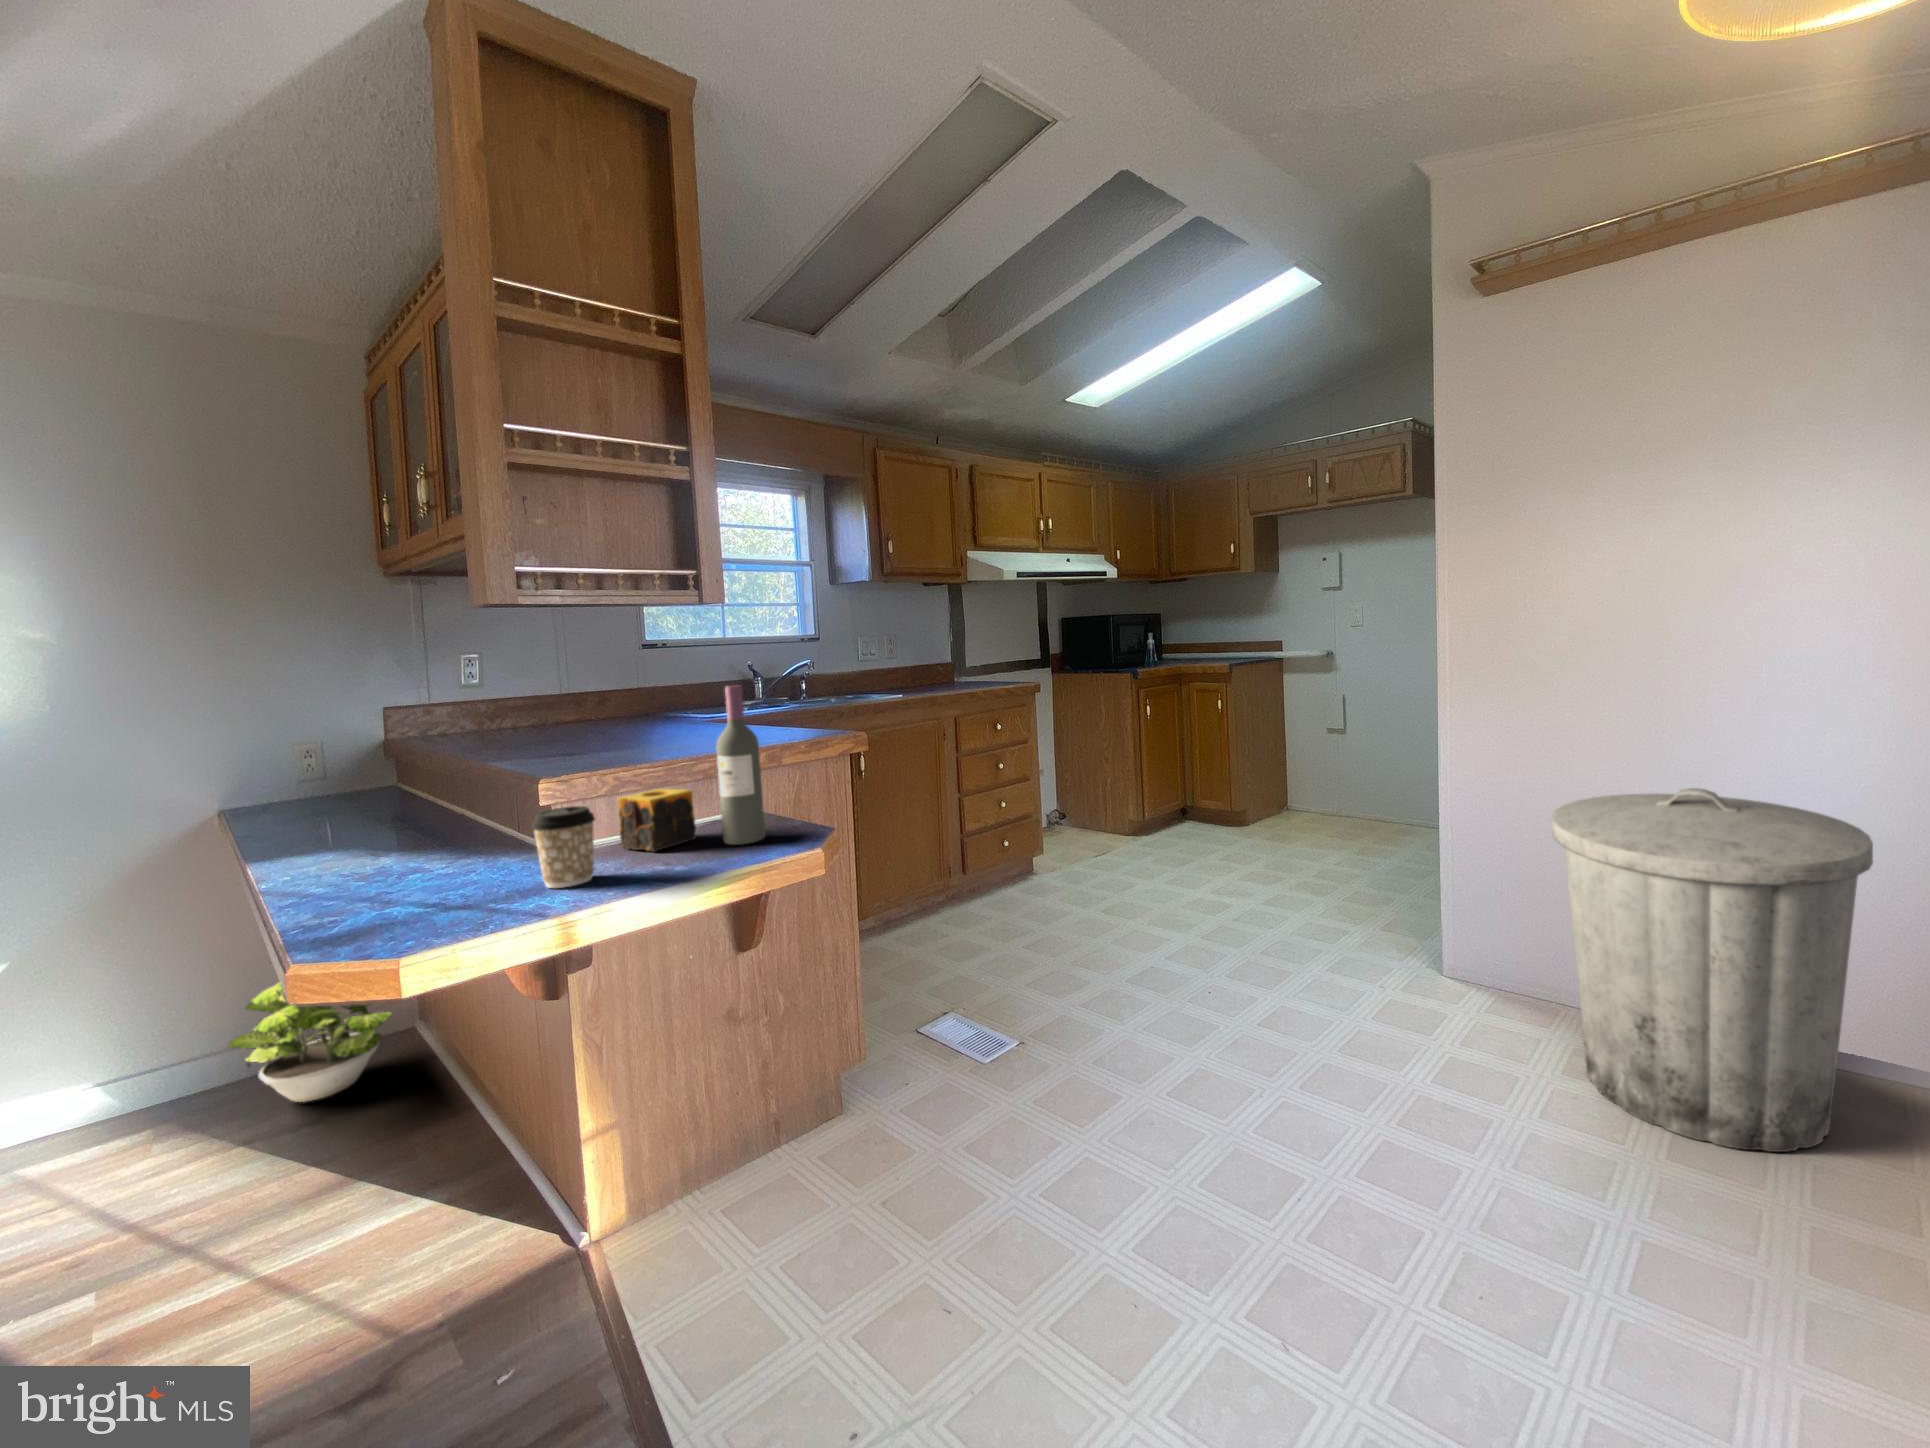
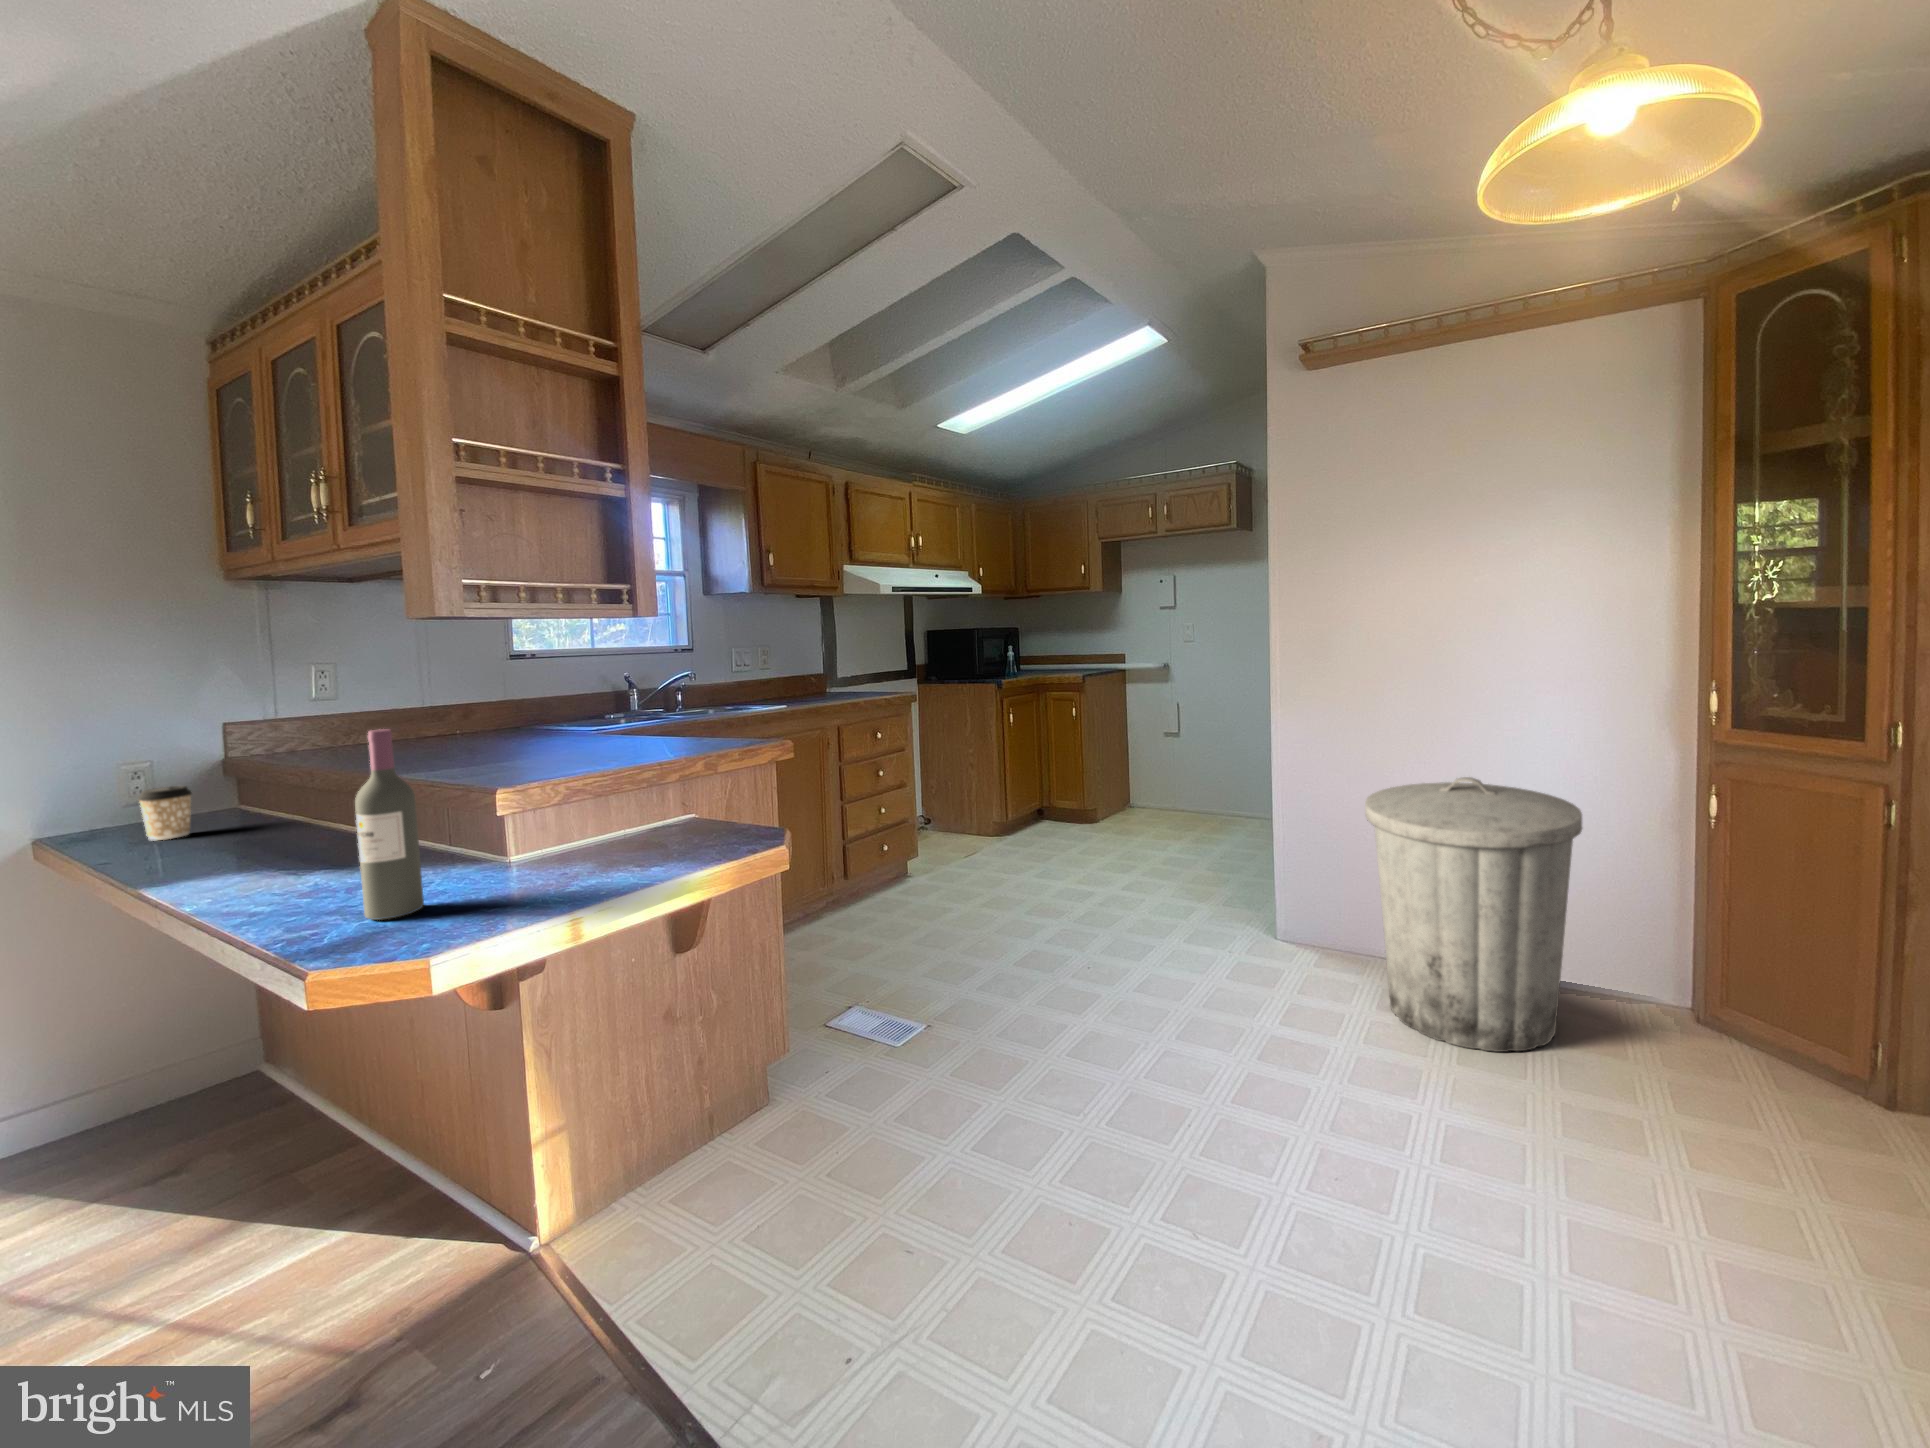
wine bottle: present [716,686,765,845] -> present [355,729,424,920]
candle: present [617,789,696,852] -> none [581,797,658,856]
coffee cup: present [532,806,595,888] -> present [138,786,192,840]
potted plant: present [228,983,391,1102] -> none [52,988,248,1158]

